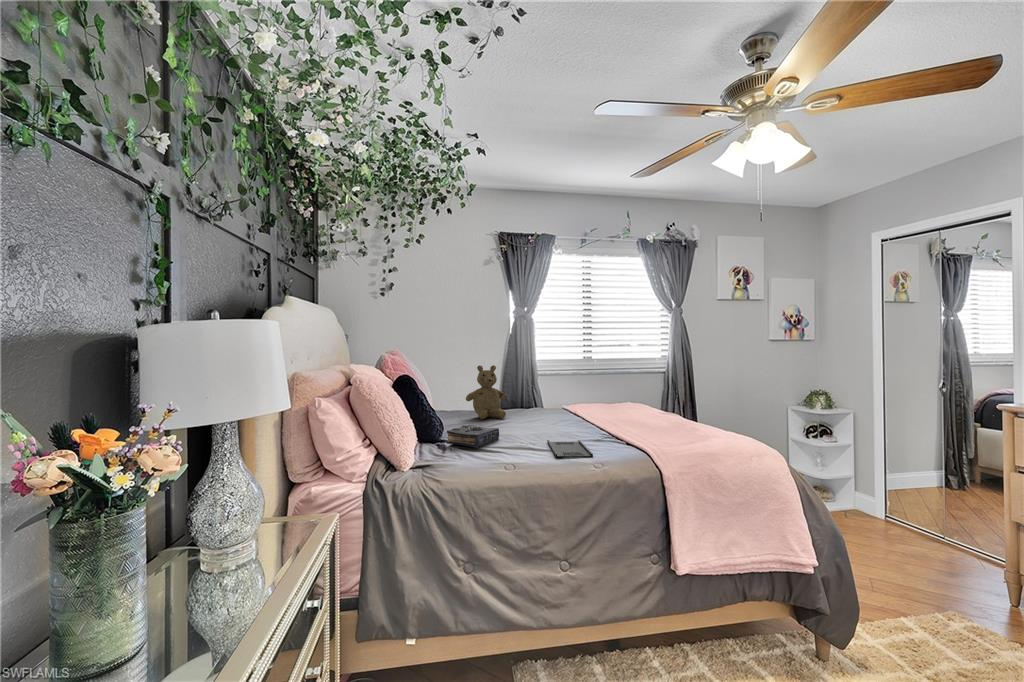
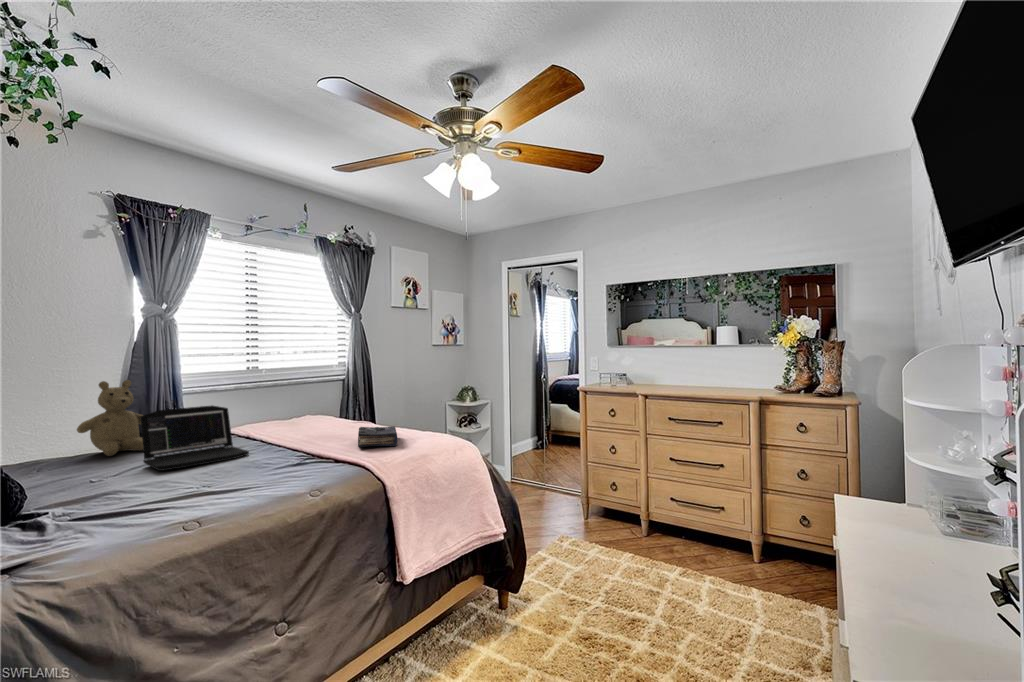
laptop: none [495,388,564,433] -> present [141,406,249,471]
book: present [446,425,499,448] -> present [358,426,398,447]
tray: present [547,440,593,457] -> none [235,463,306,490]

